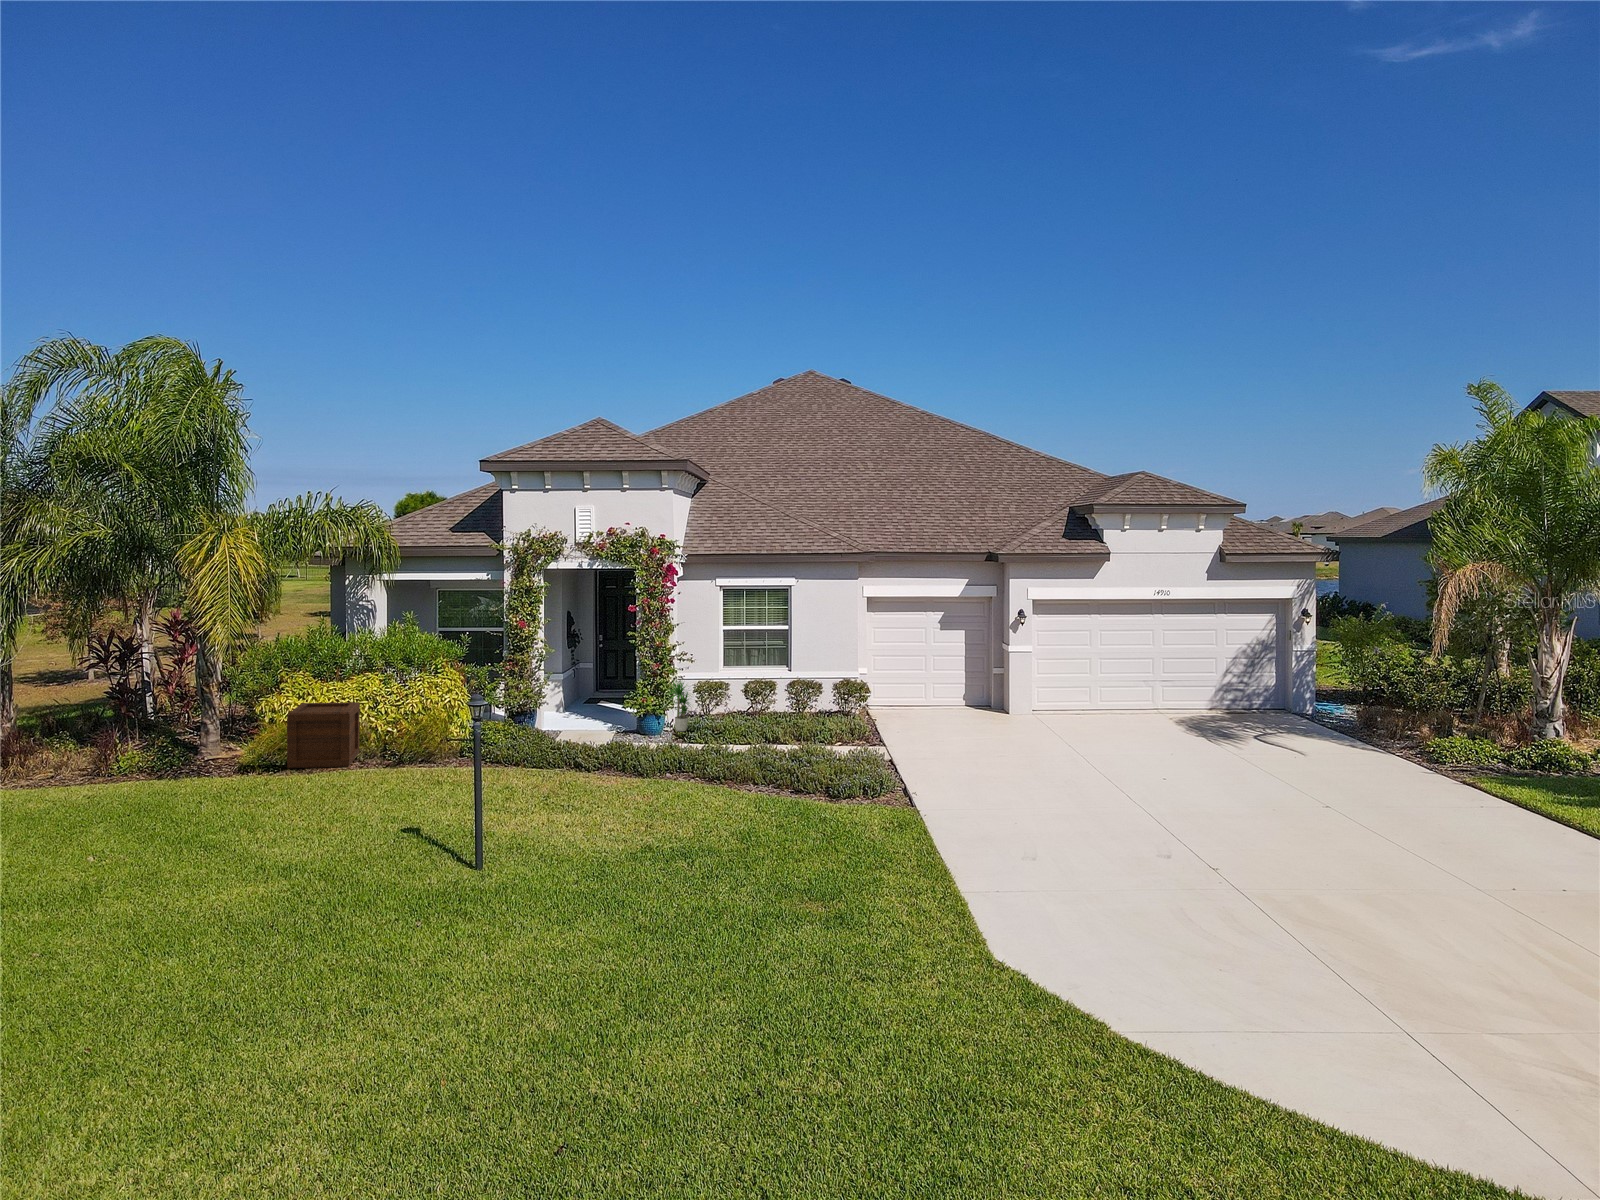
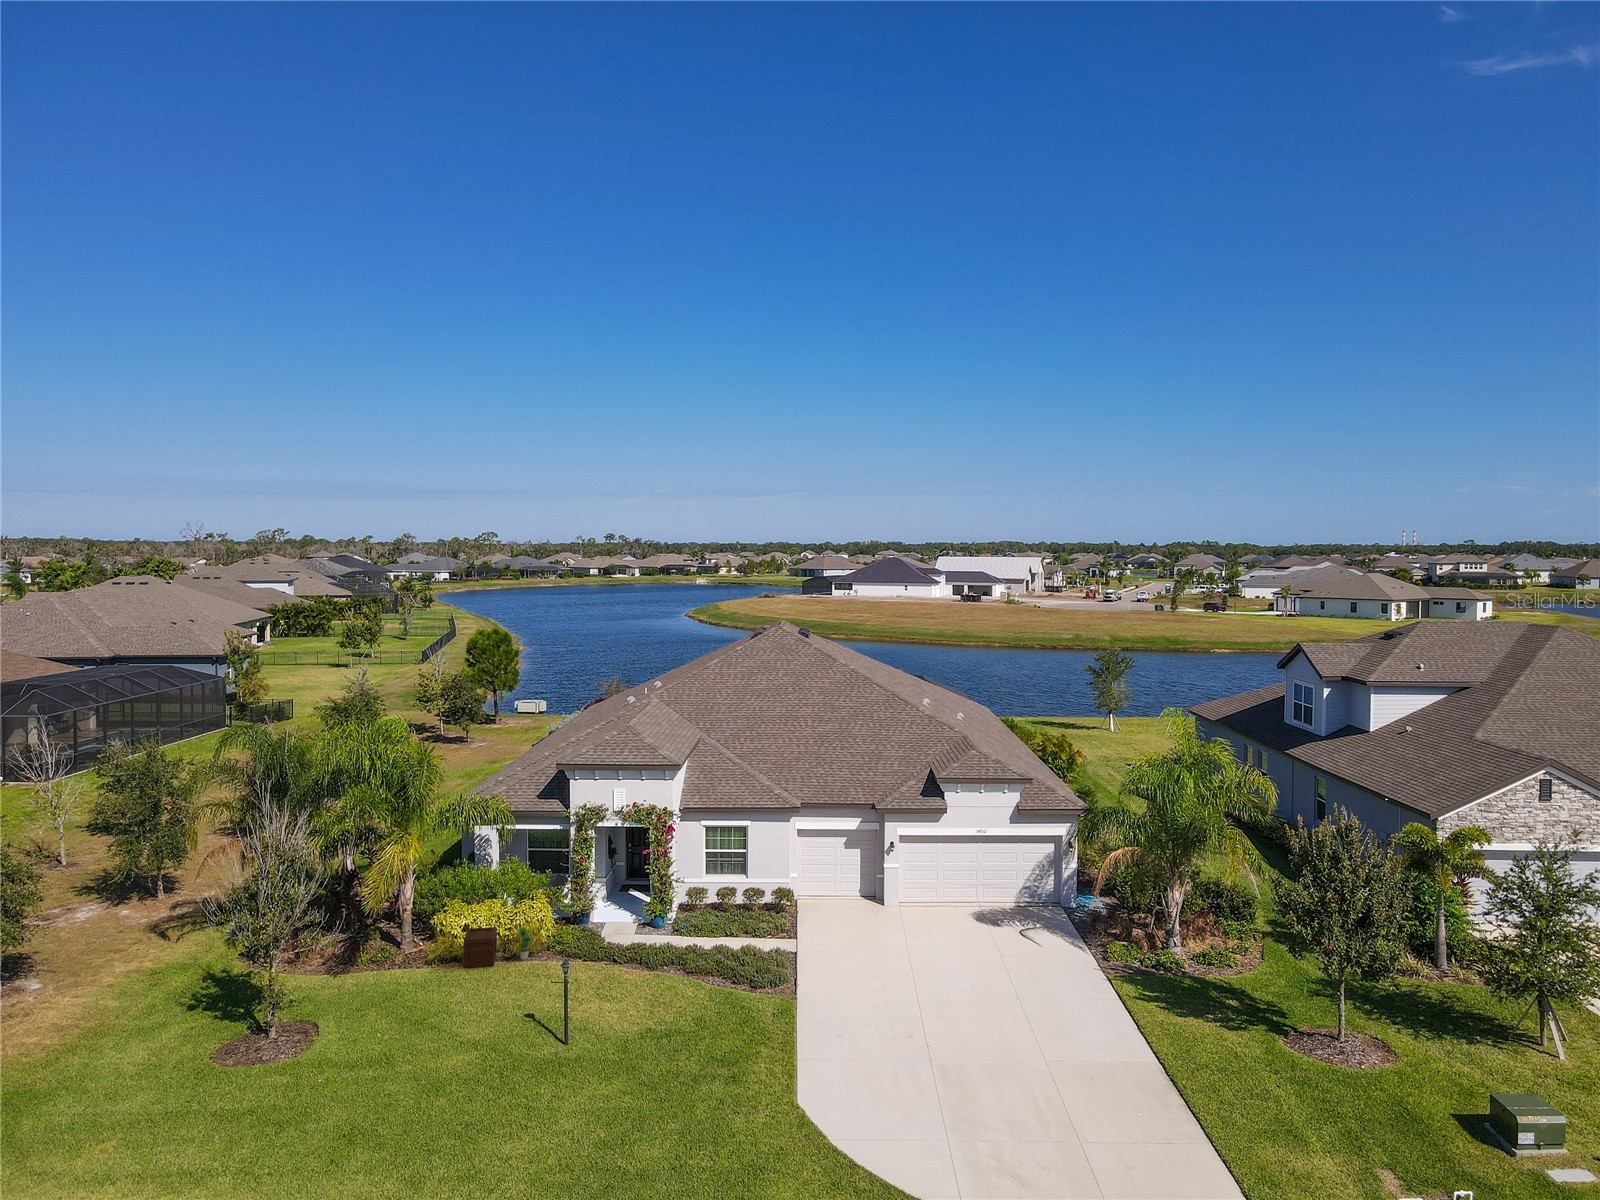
potted plant: present [669,682,690,731] -> present [517,926,533,960]

